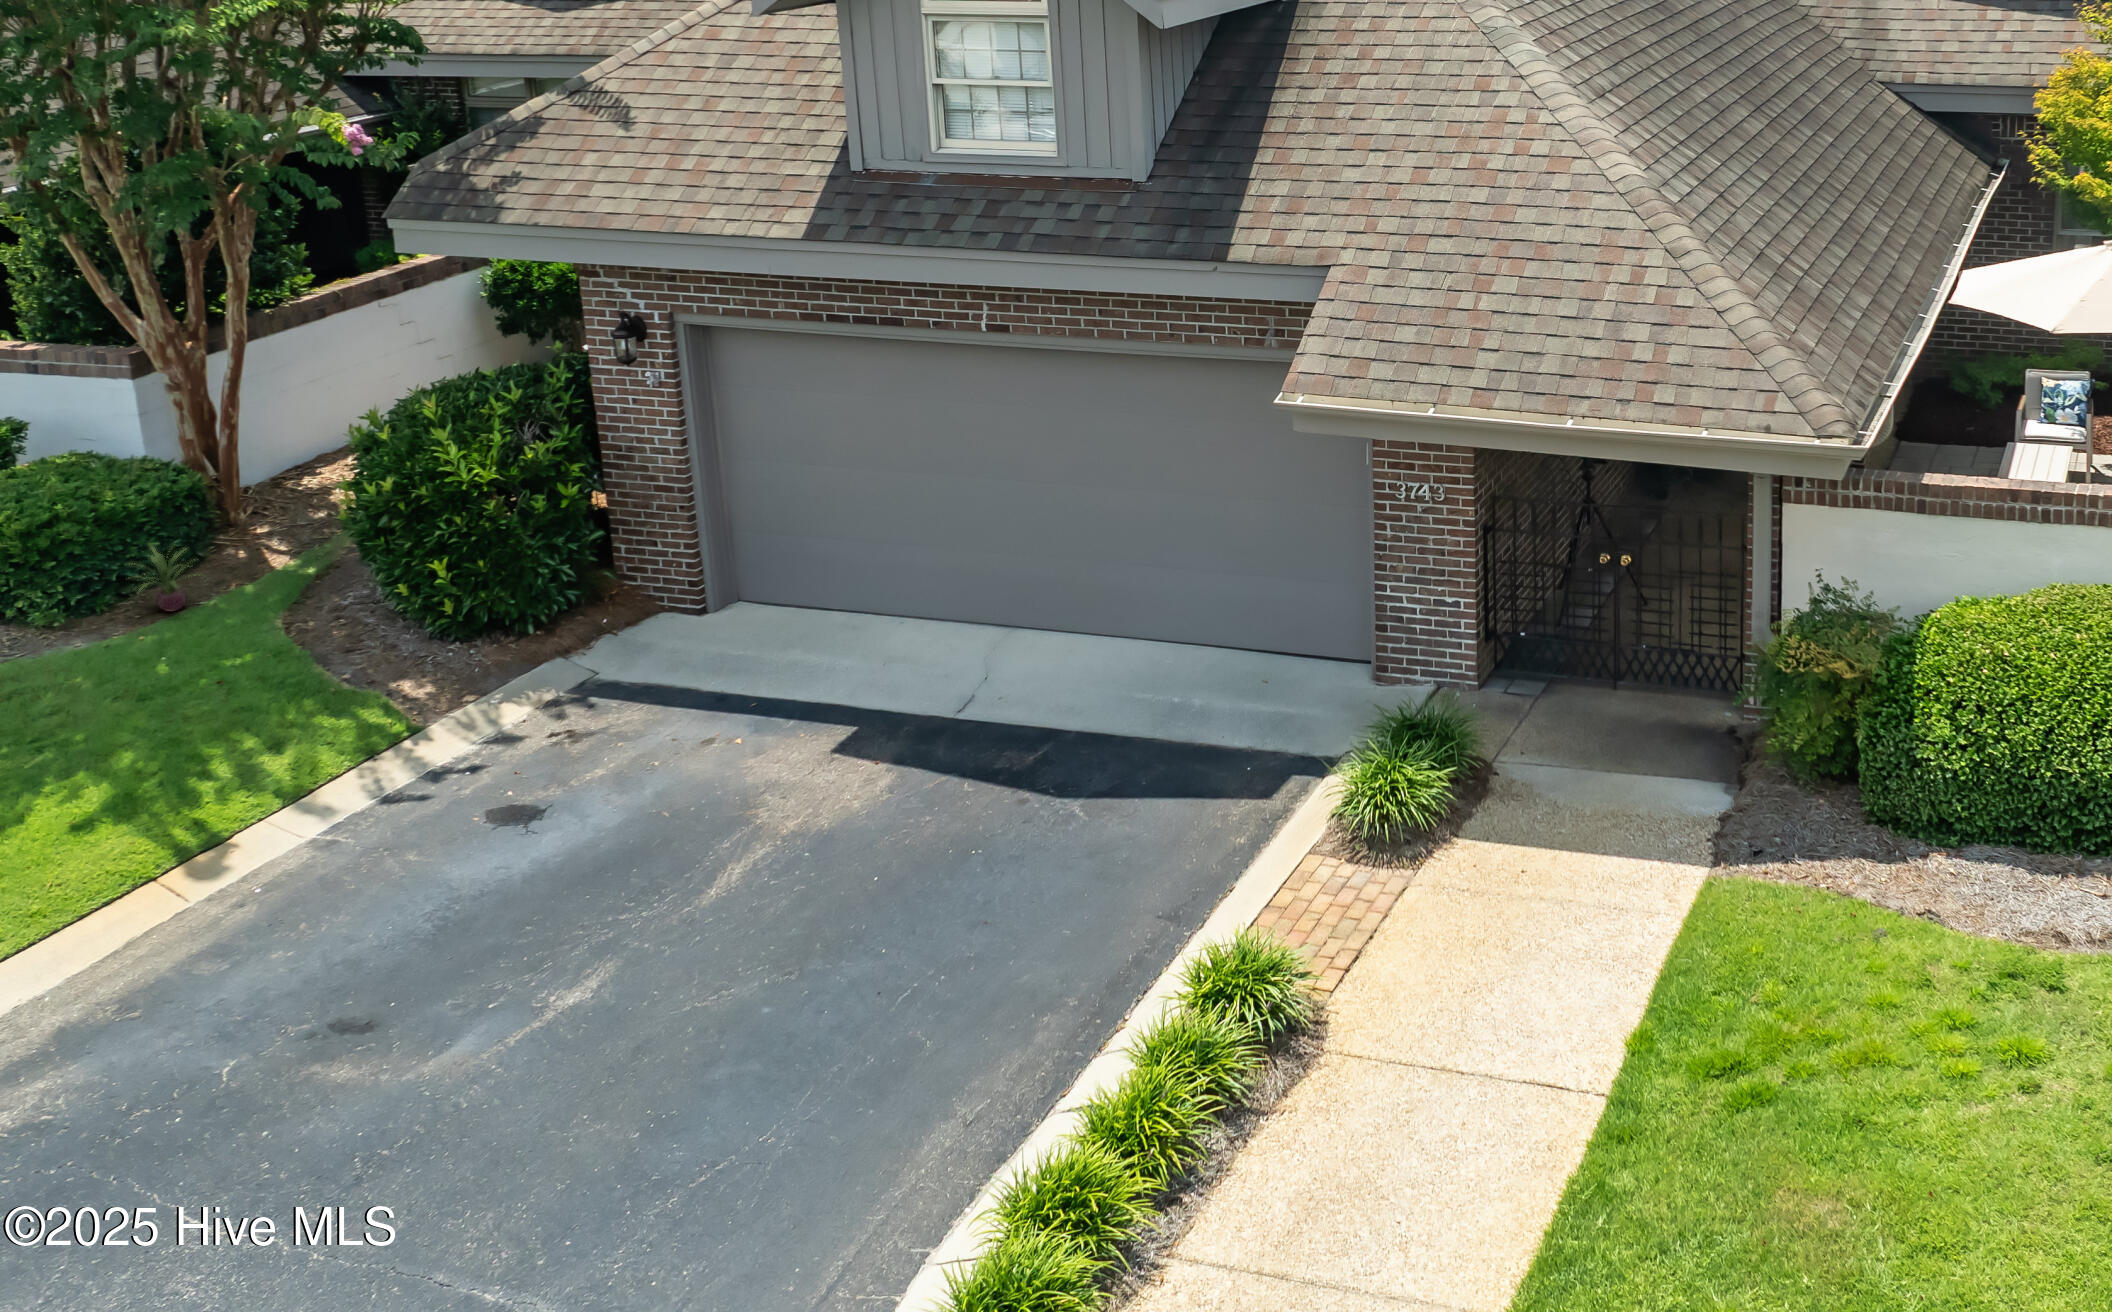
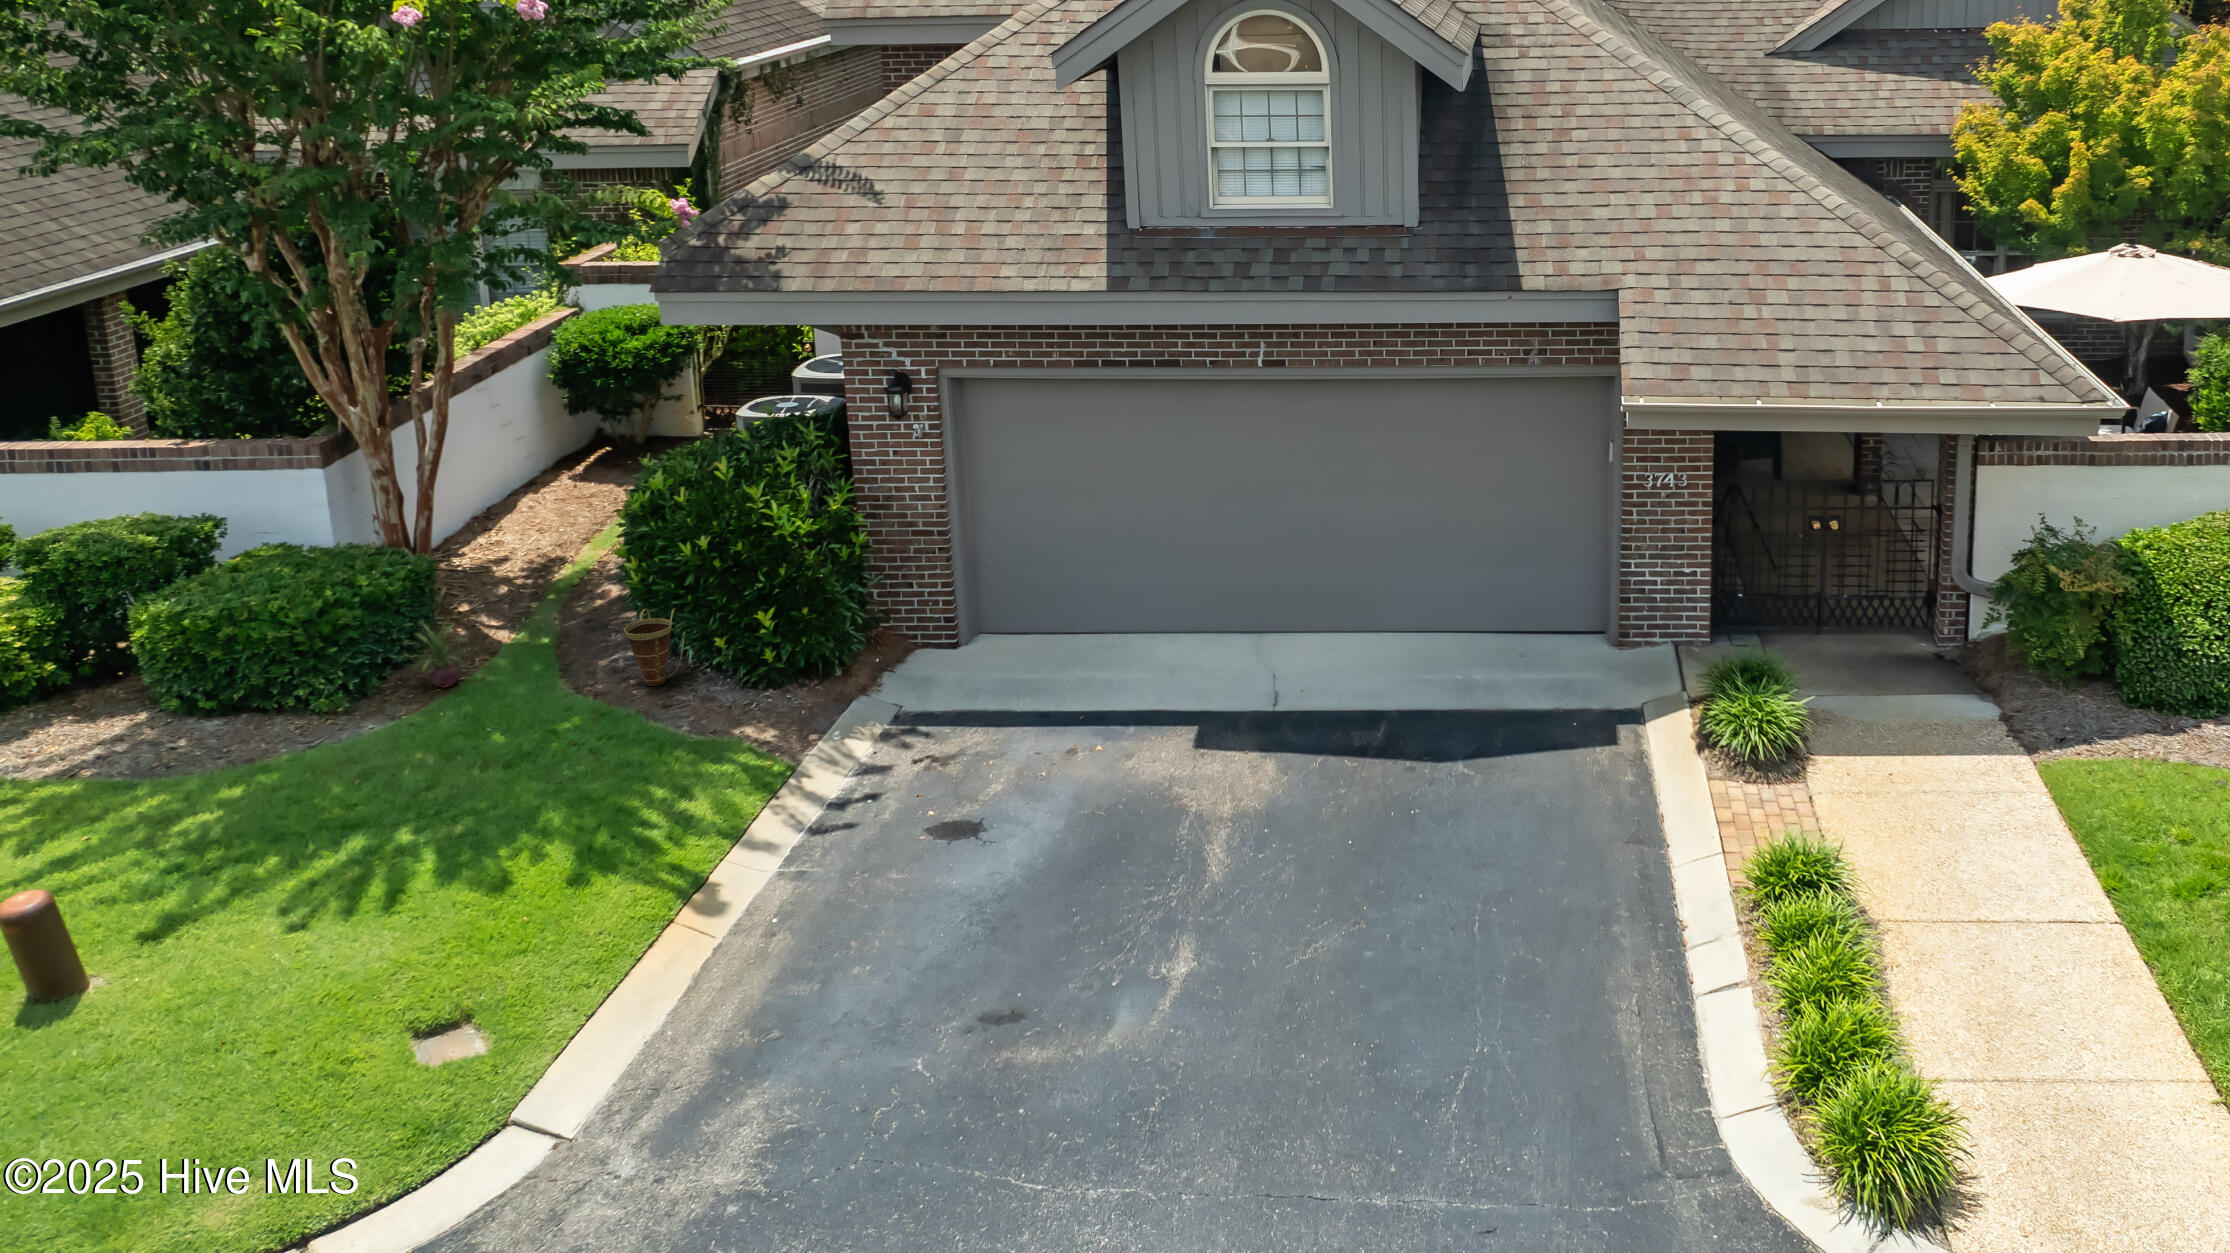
basket: none [327,548,399,628] -> present [624,608,684,686]

